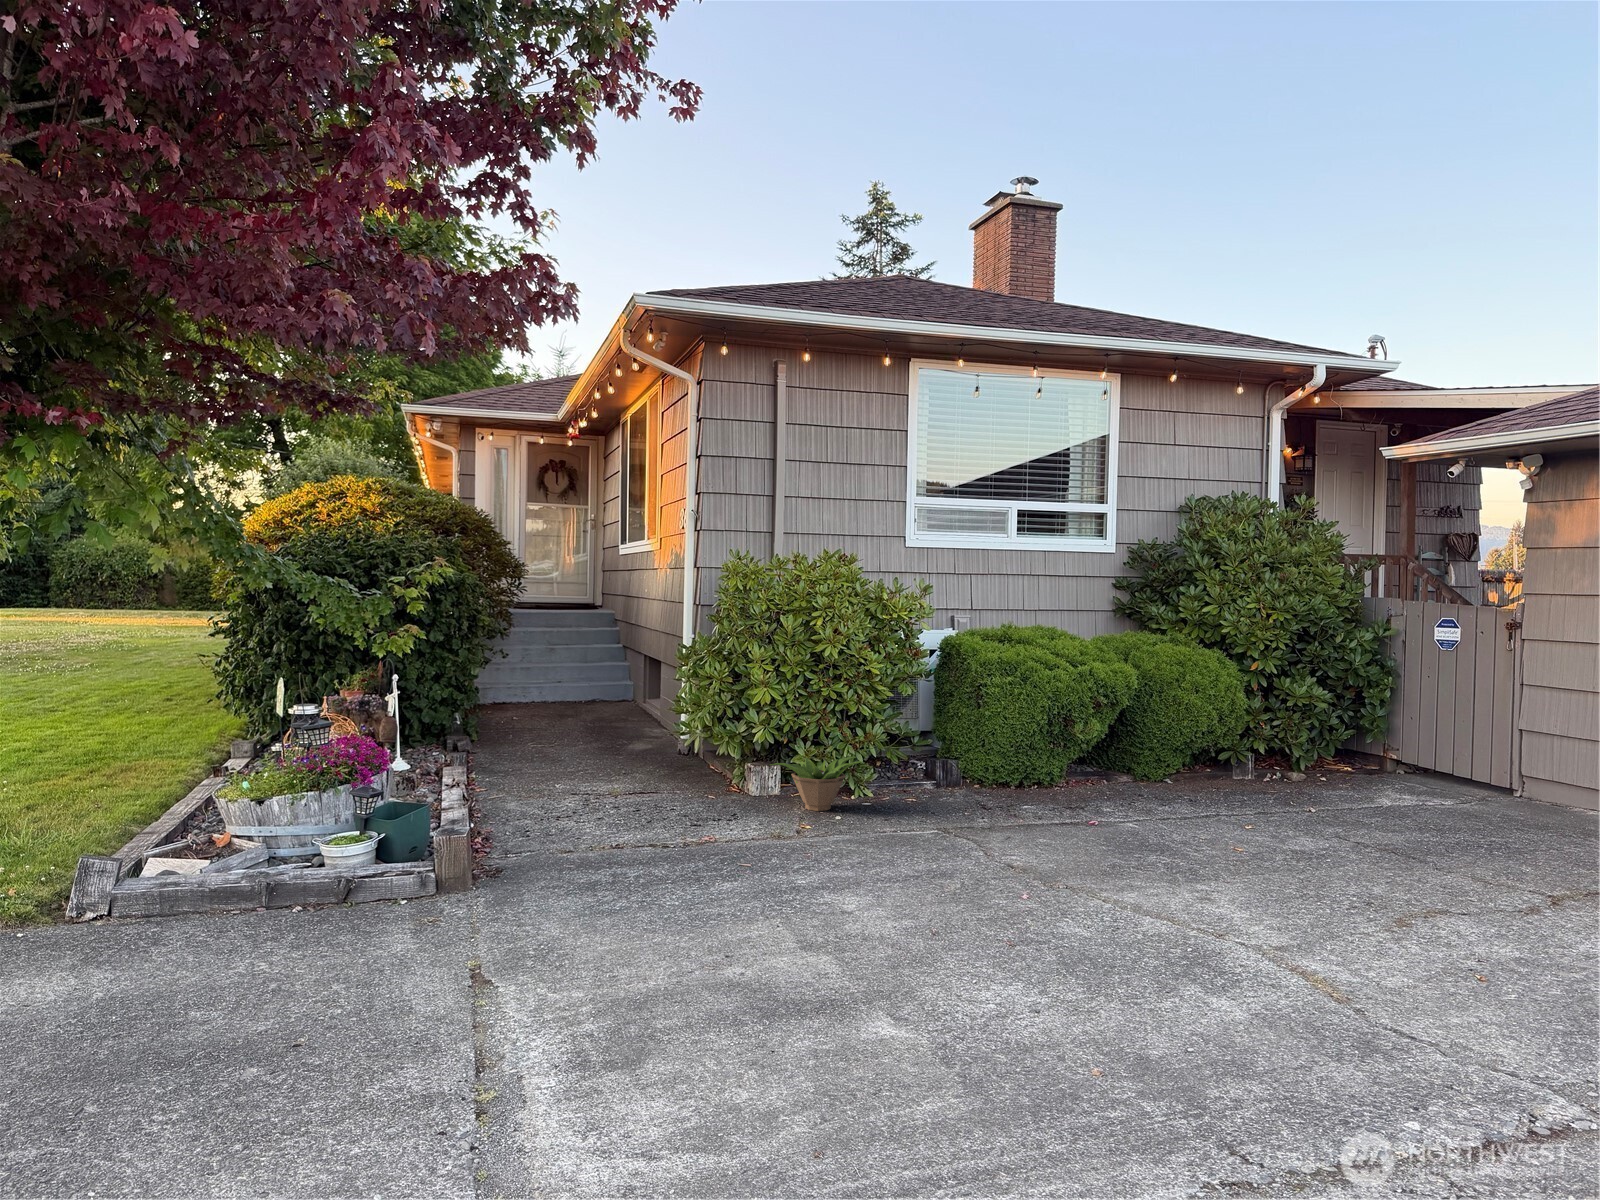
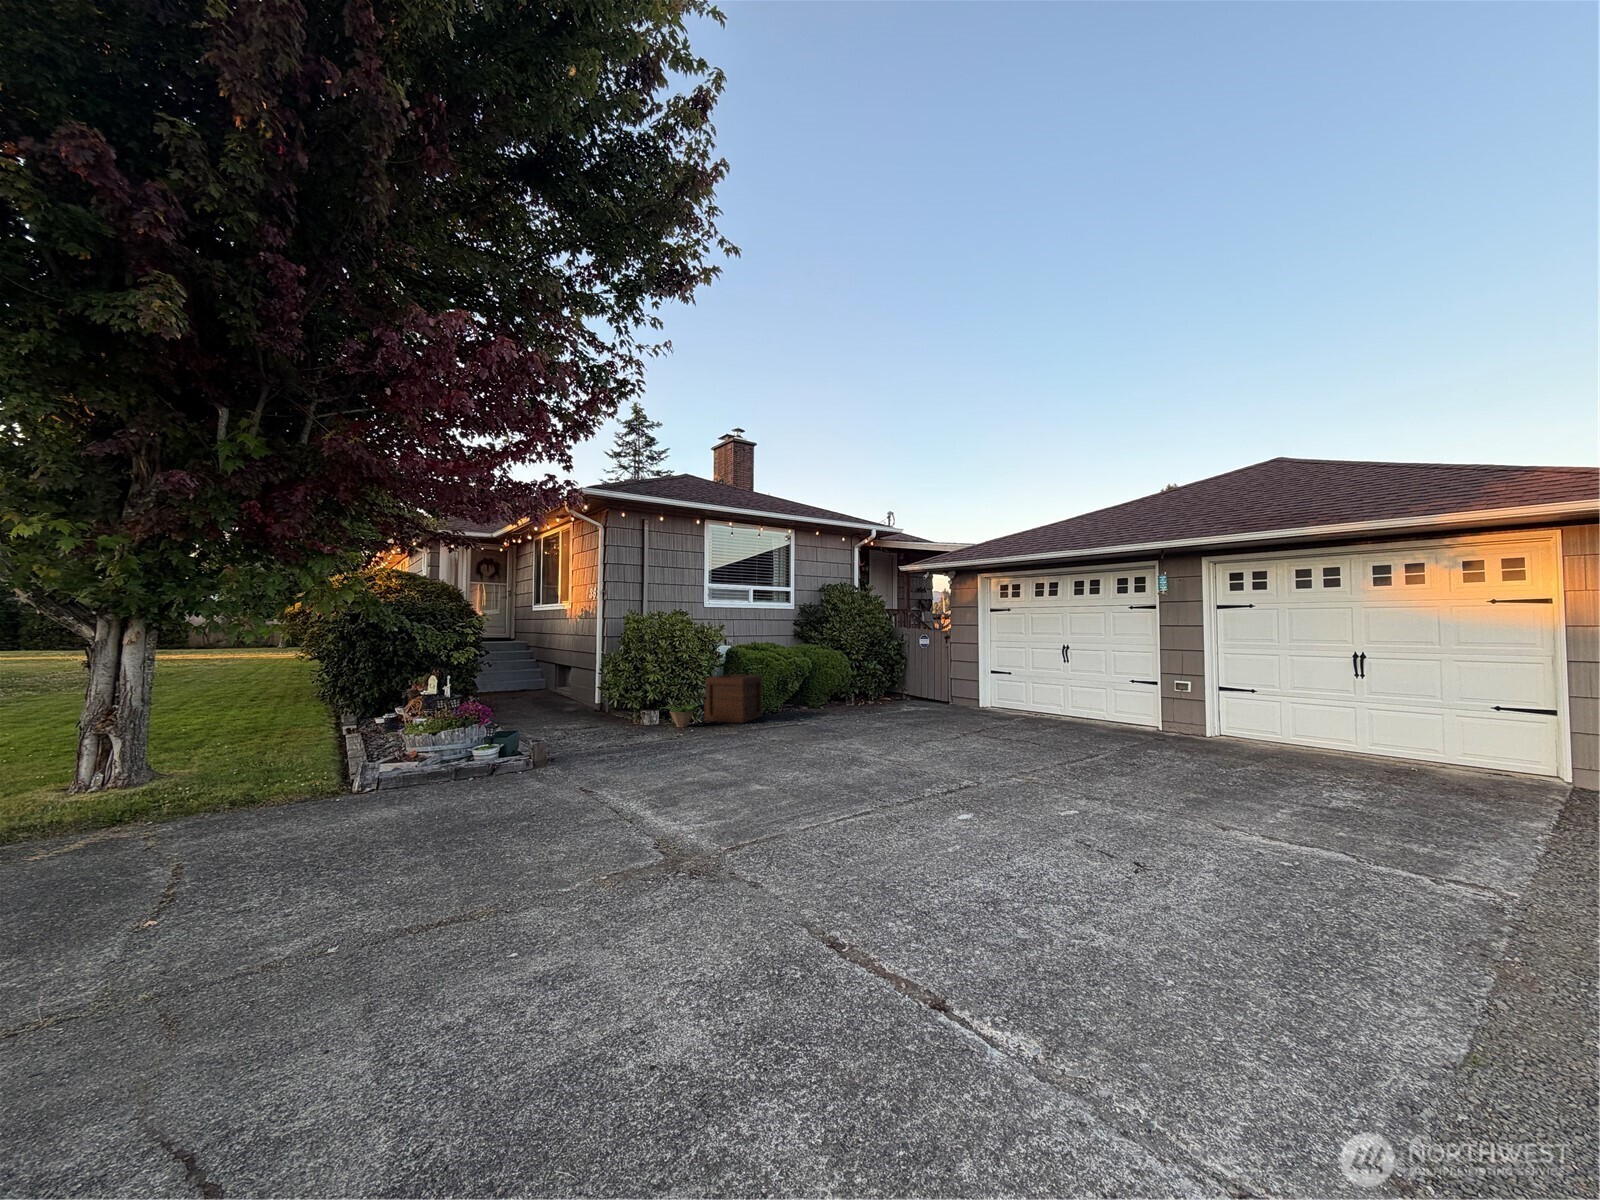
wooden crate: none [874,696,1011,815] -> present [704,674,763,723]

